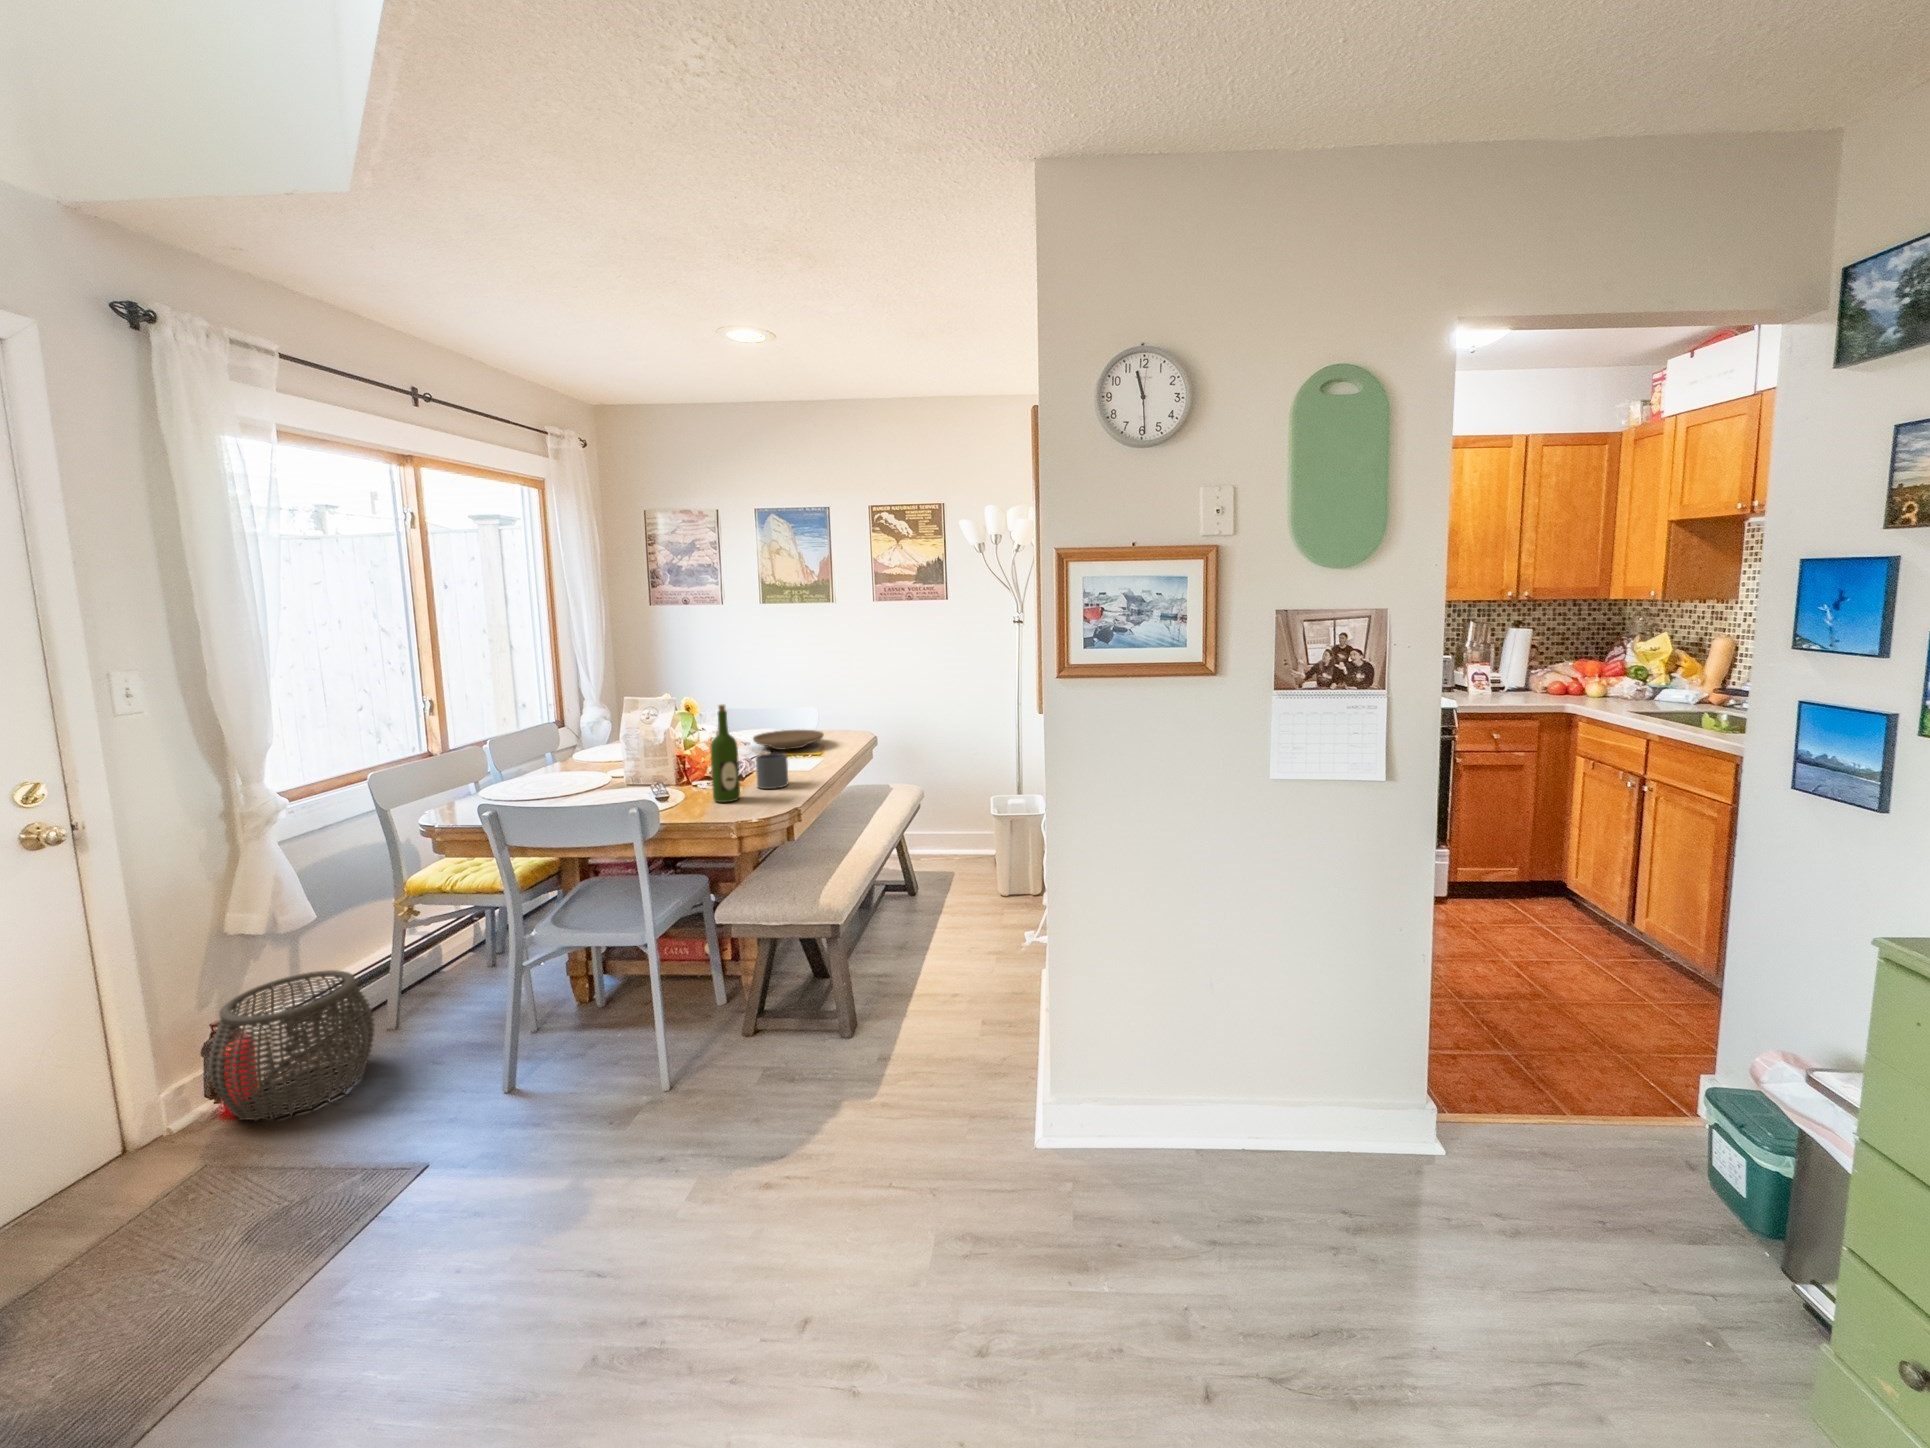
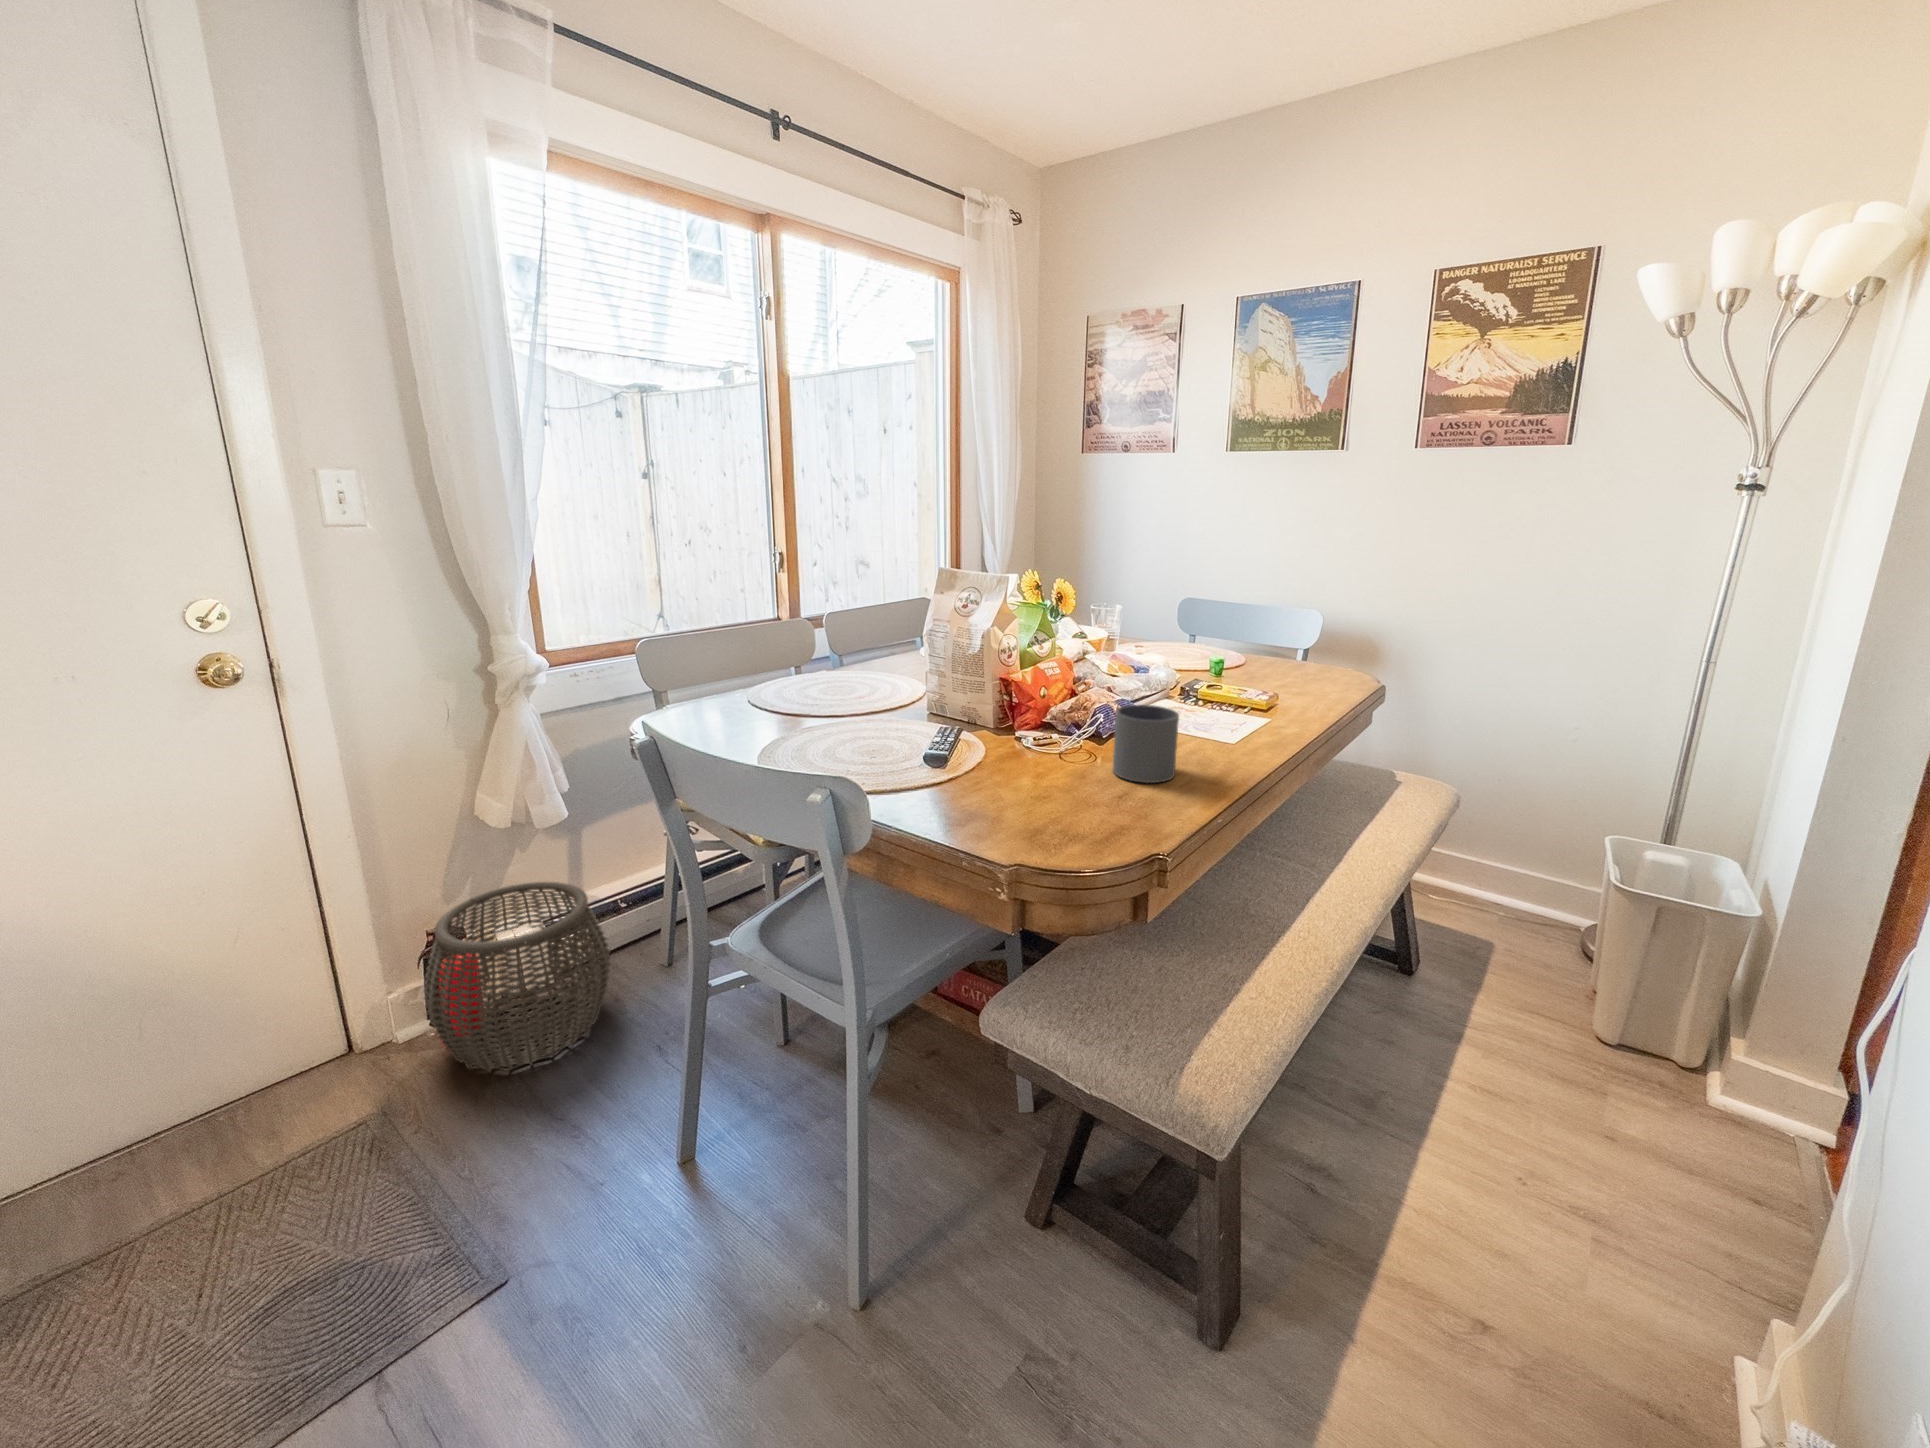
wine bottle: present [710,705,740,802] -> none [1013,593,1069,798]
plate: present [753,730,824,750] -> none [1155,655,1280,693]

